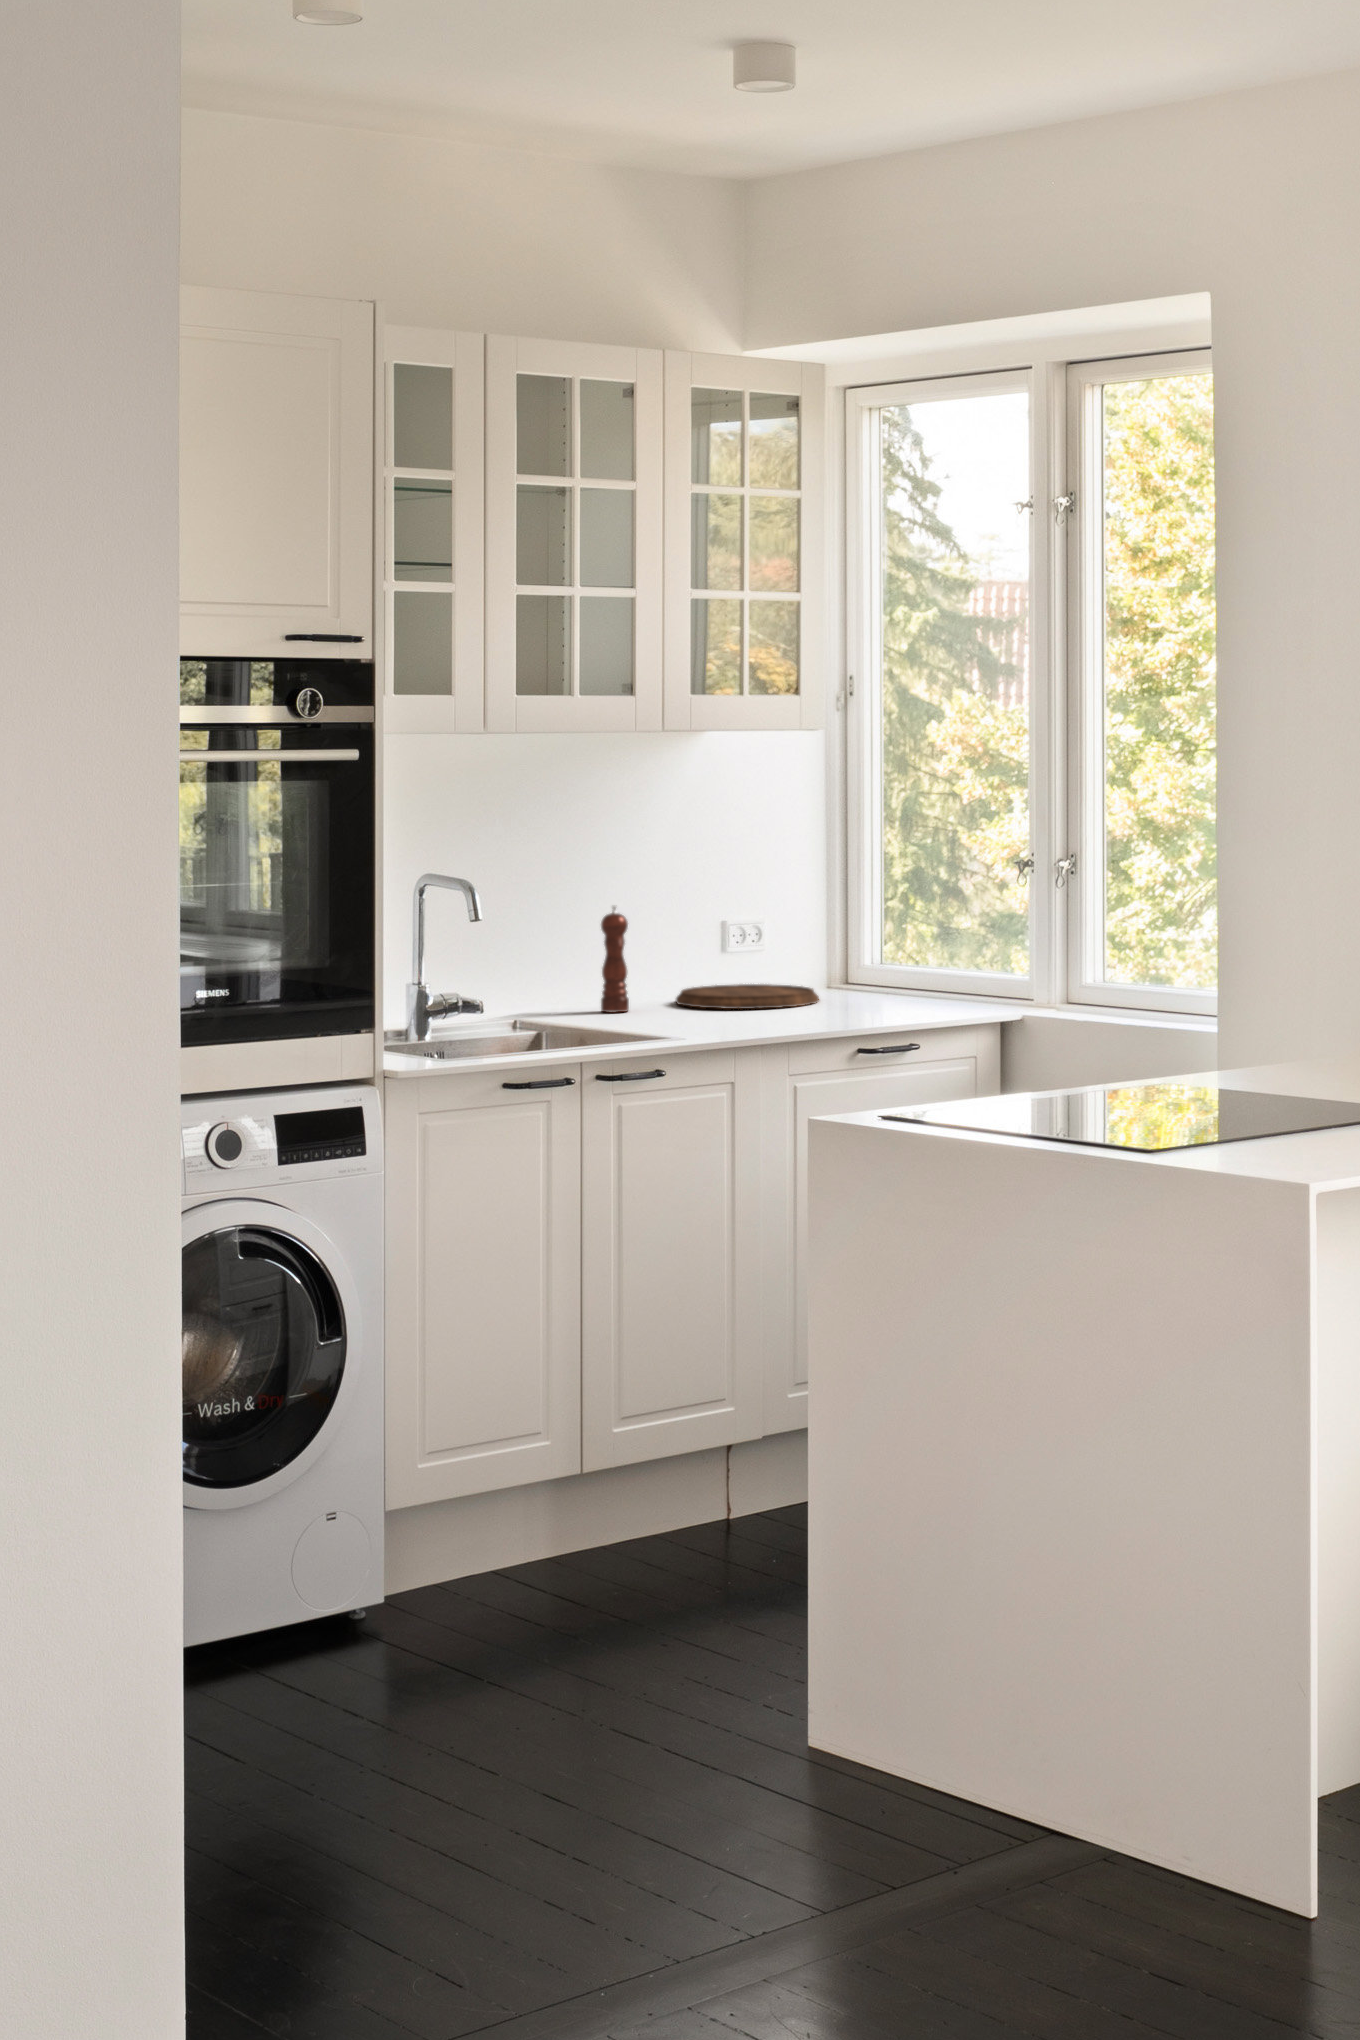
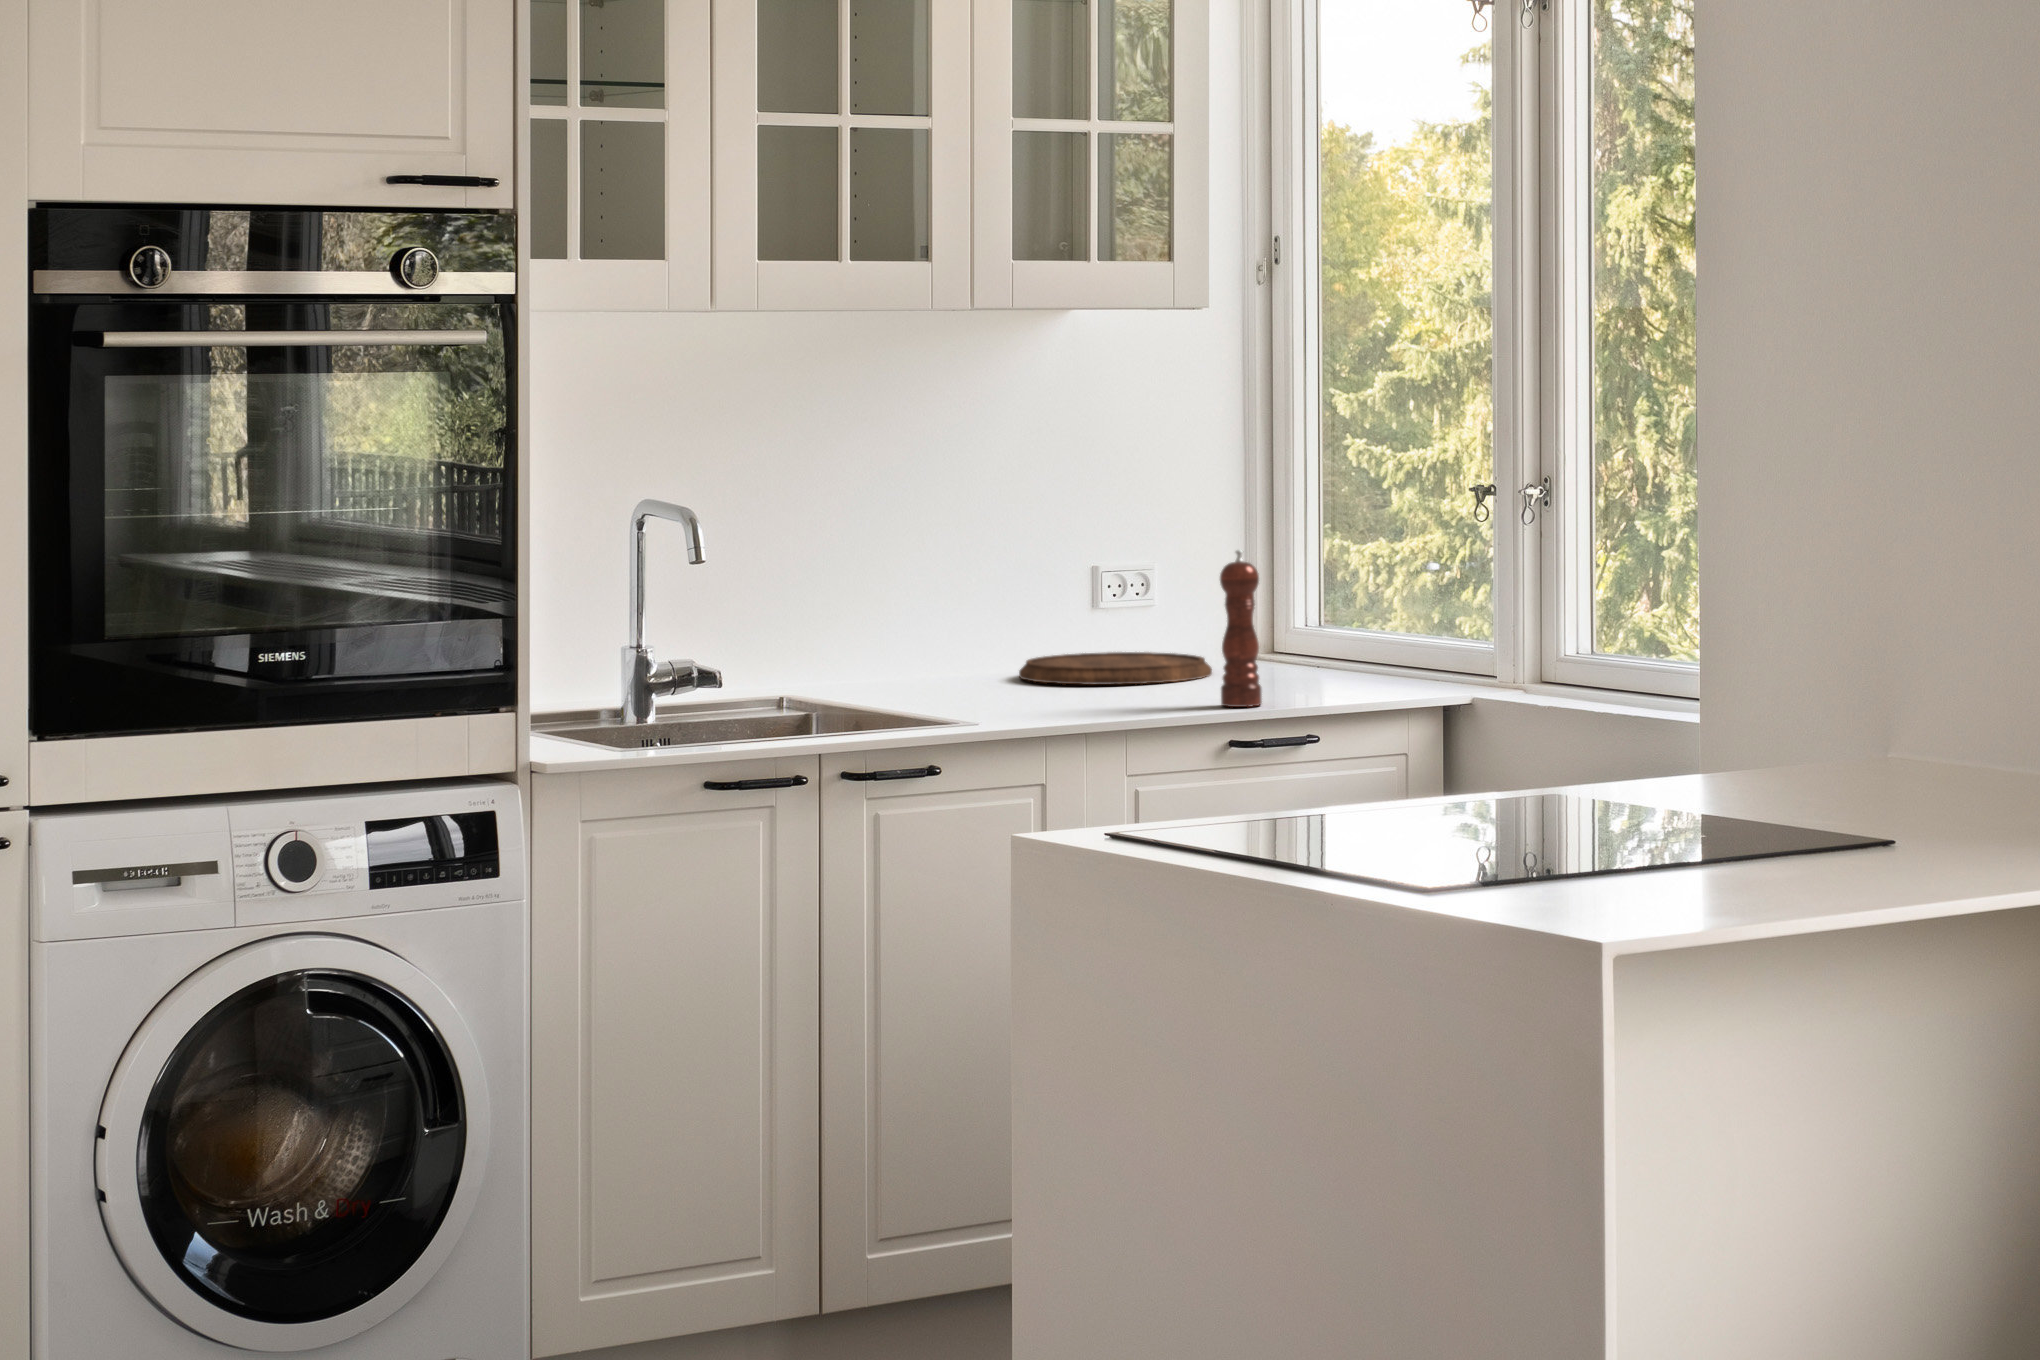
pepper mill: present [601,906,629,1012] -> present [1220,550,1262,707]

